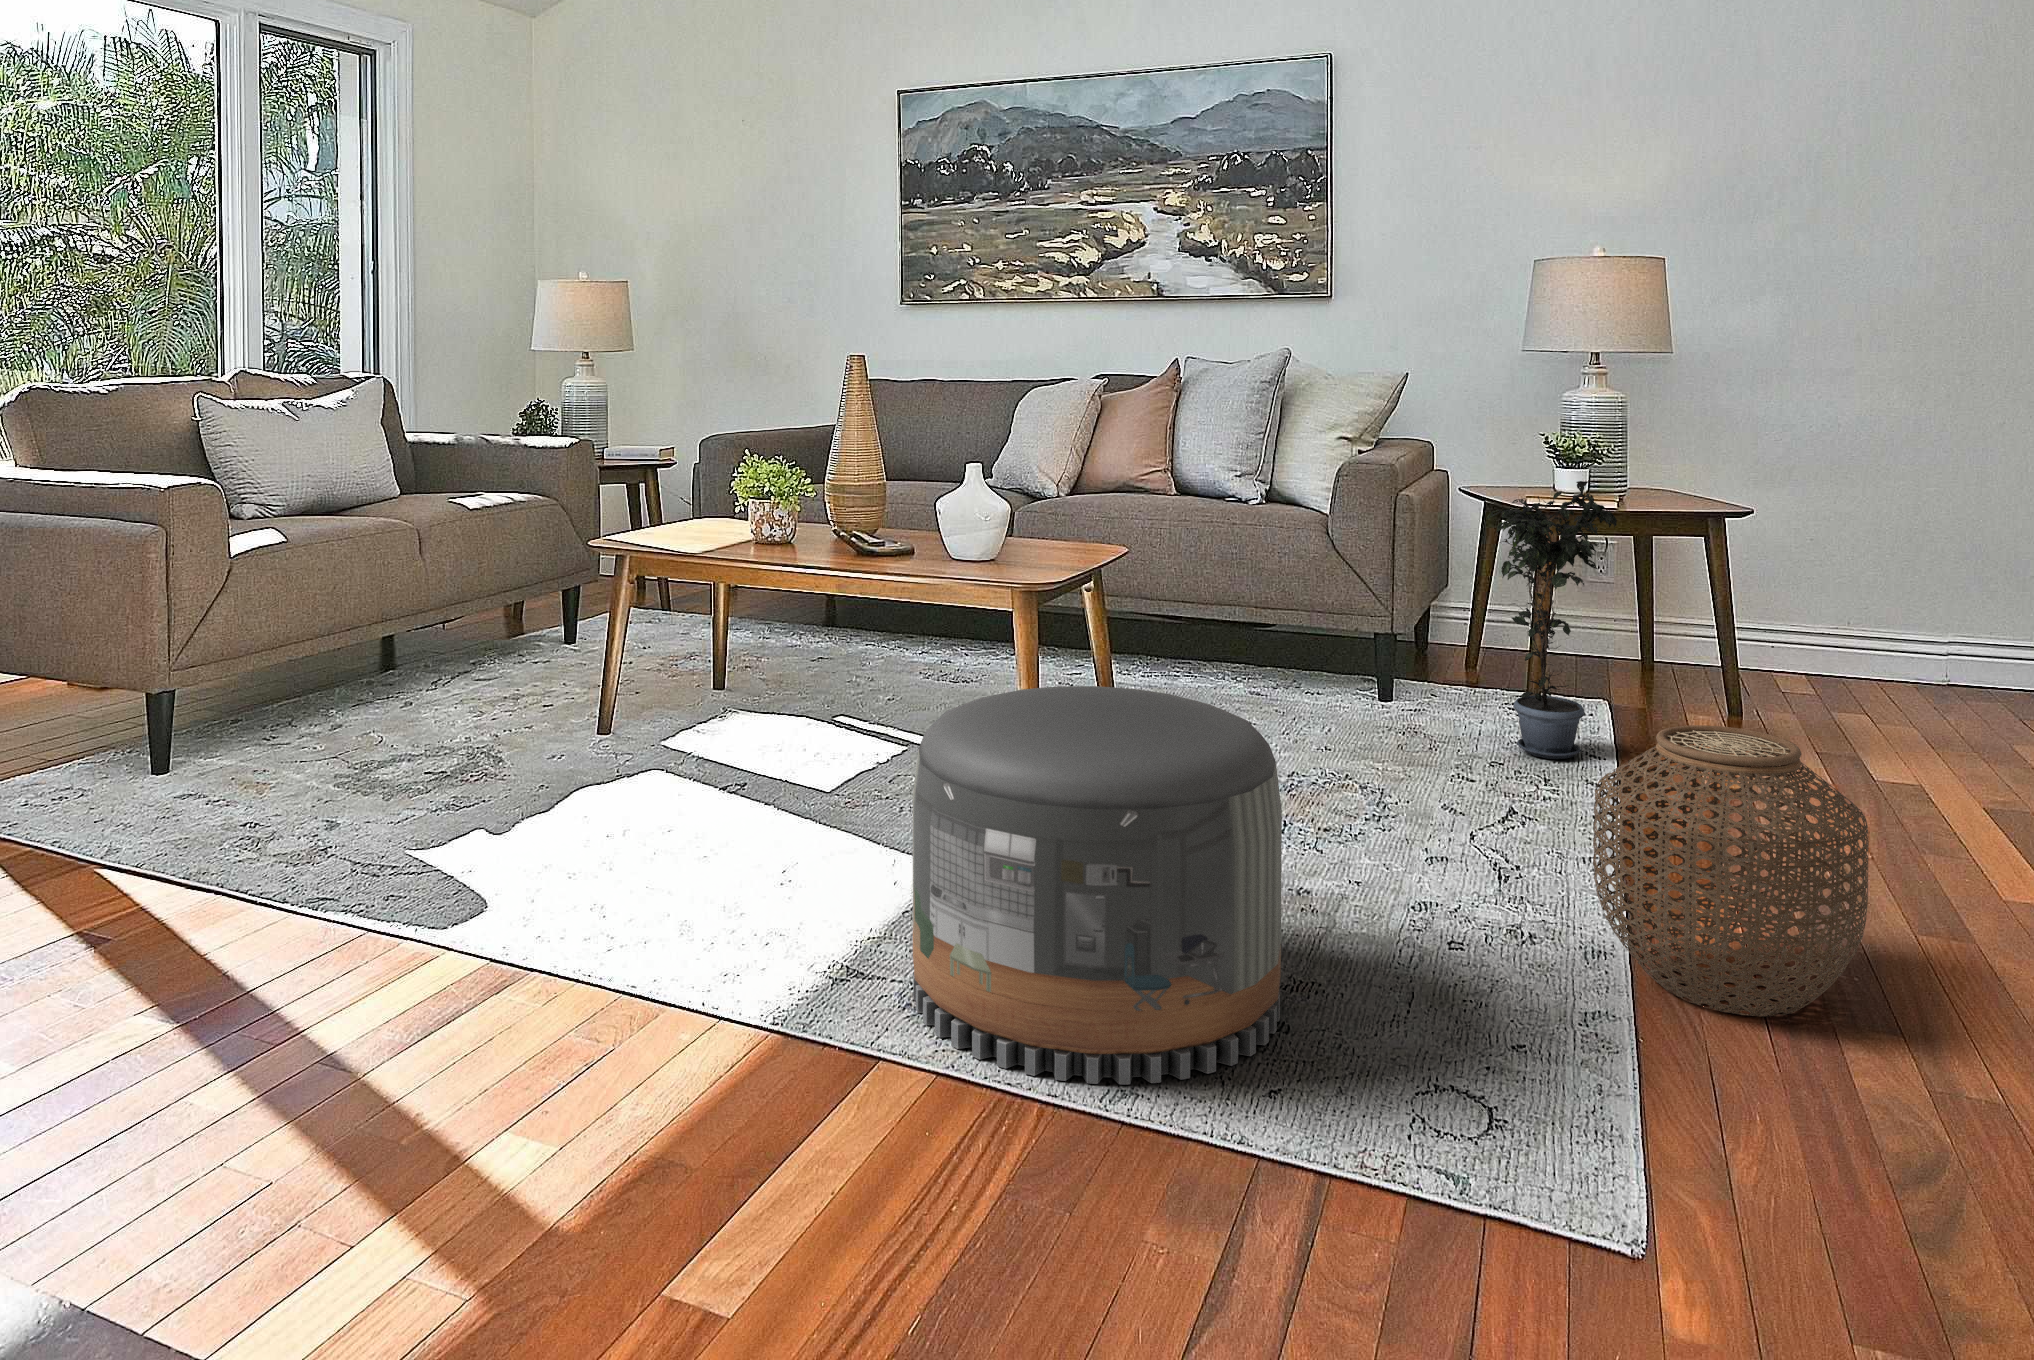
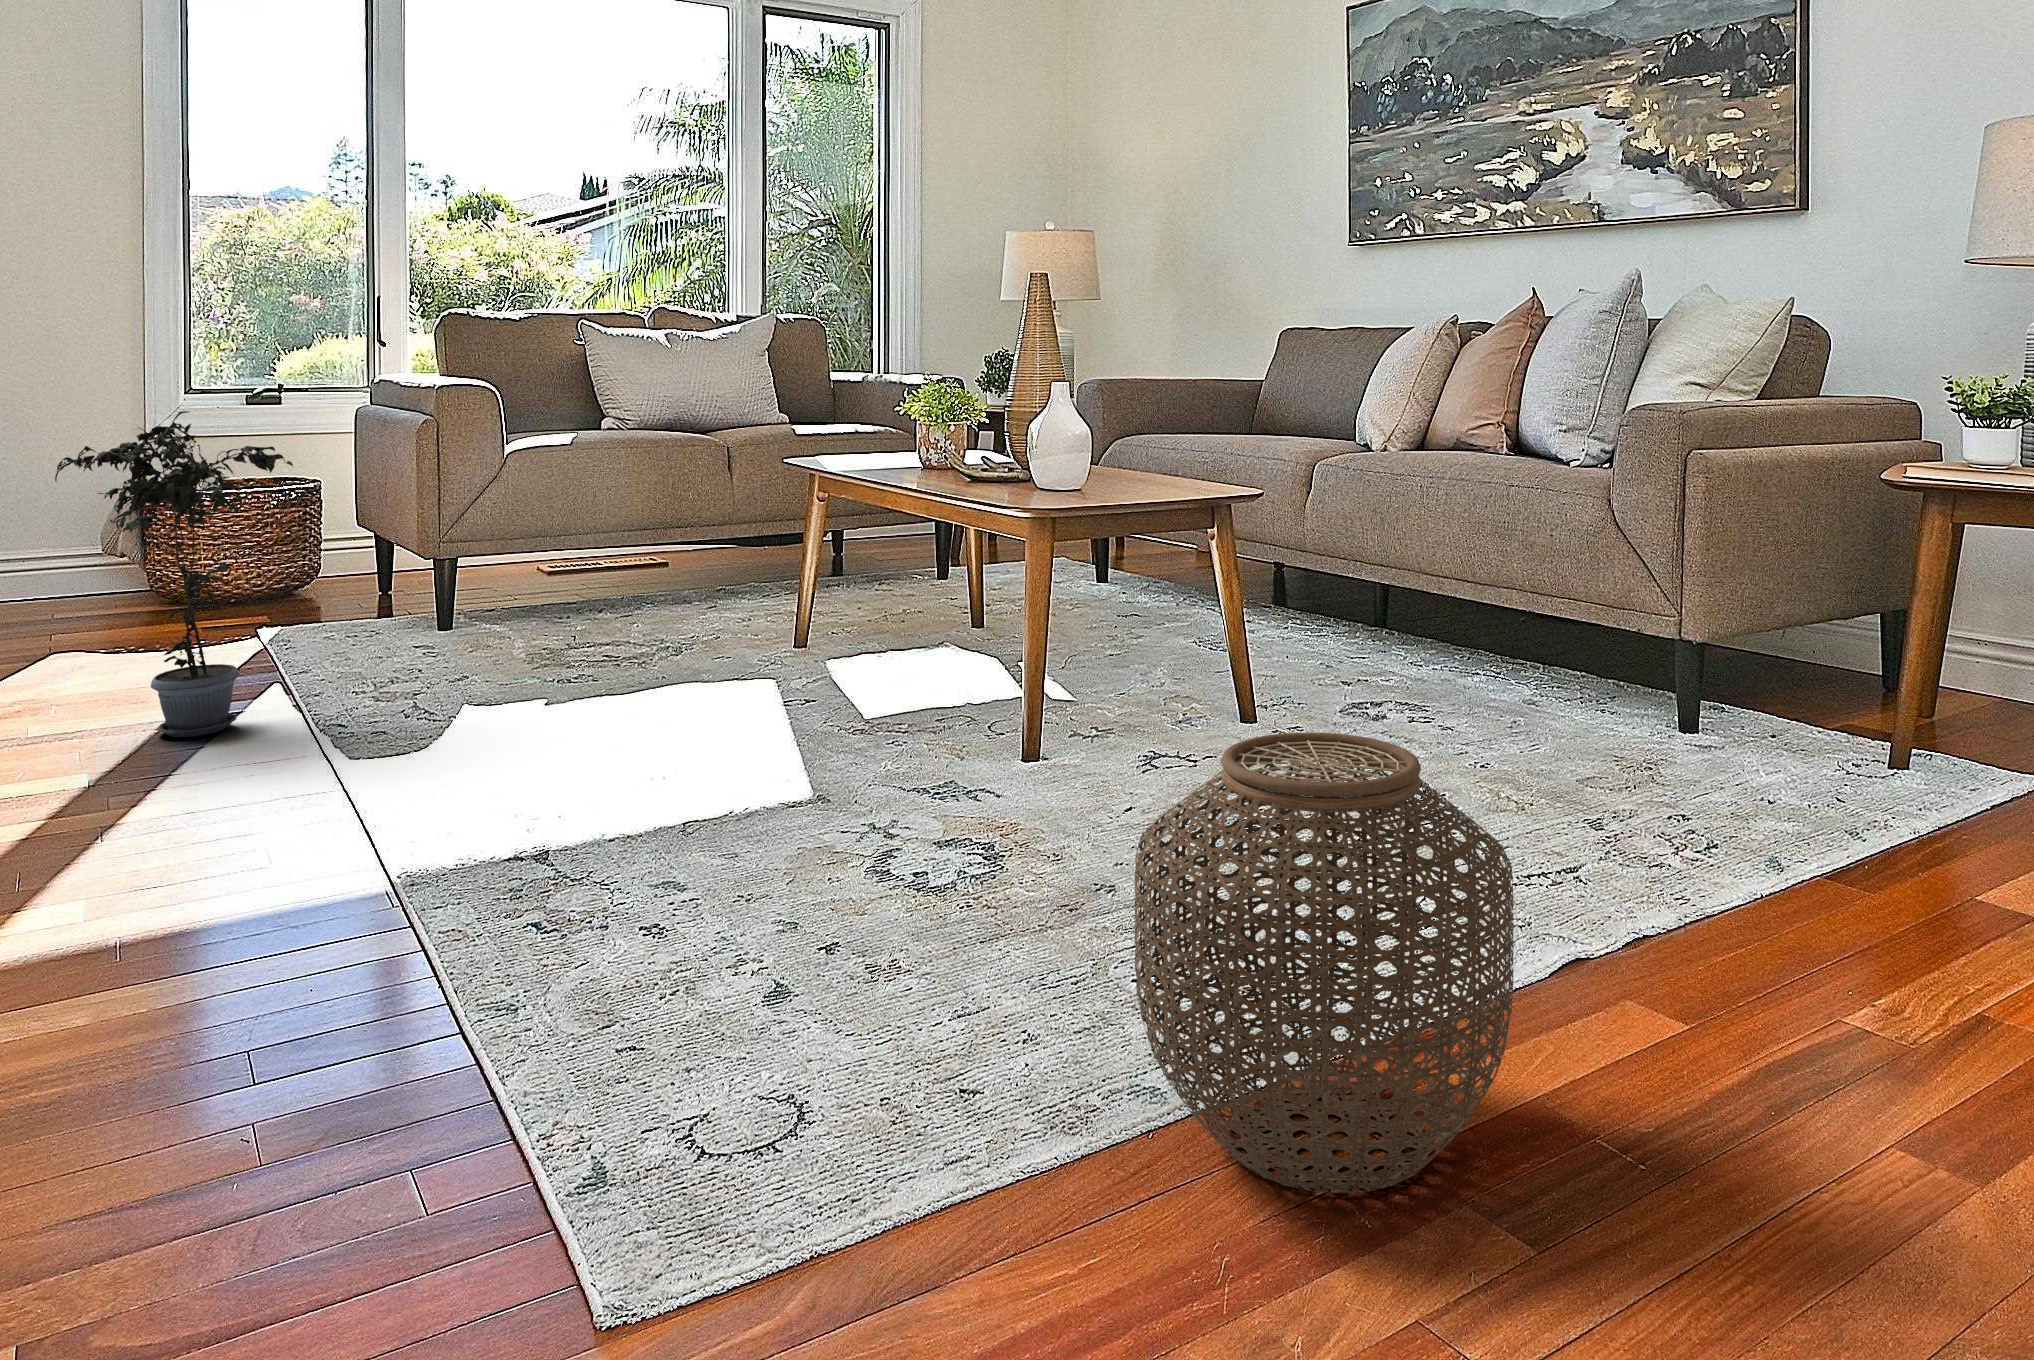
potted plant: present [1487,481,1617,759] -> present [55,411,293,737]
pouf: present [913,686,1282,1084] -> none [350,604,806,1061]

